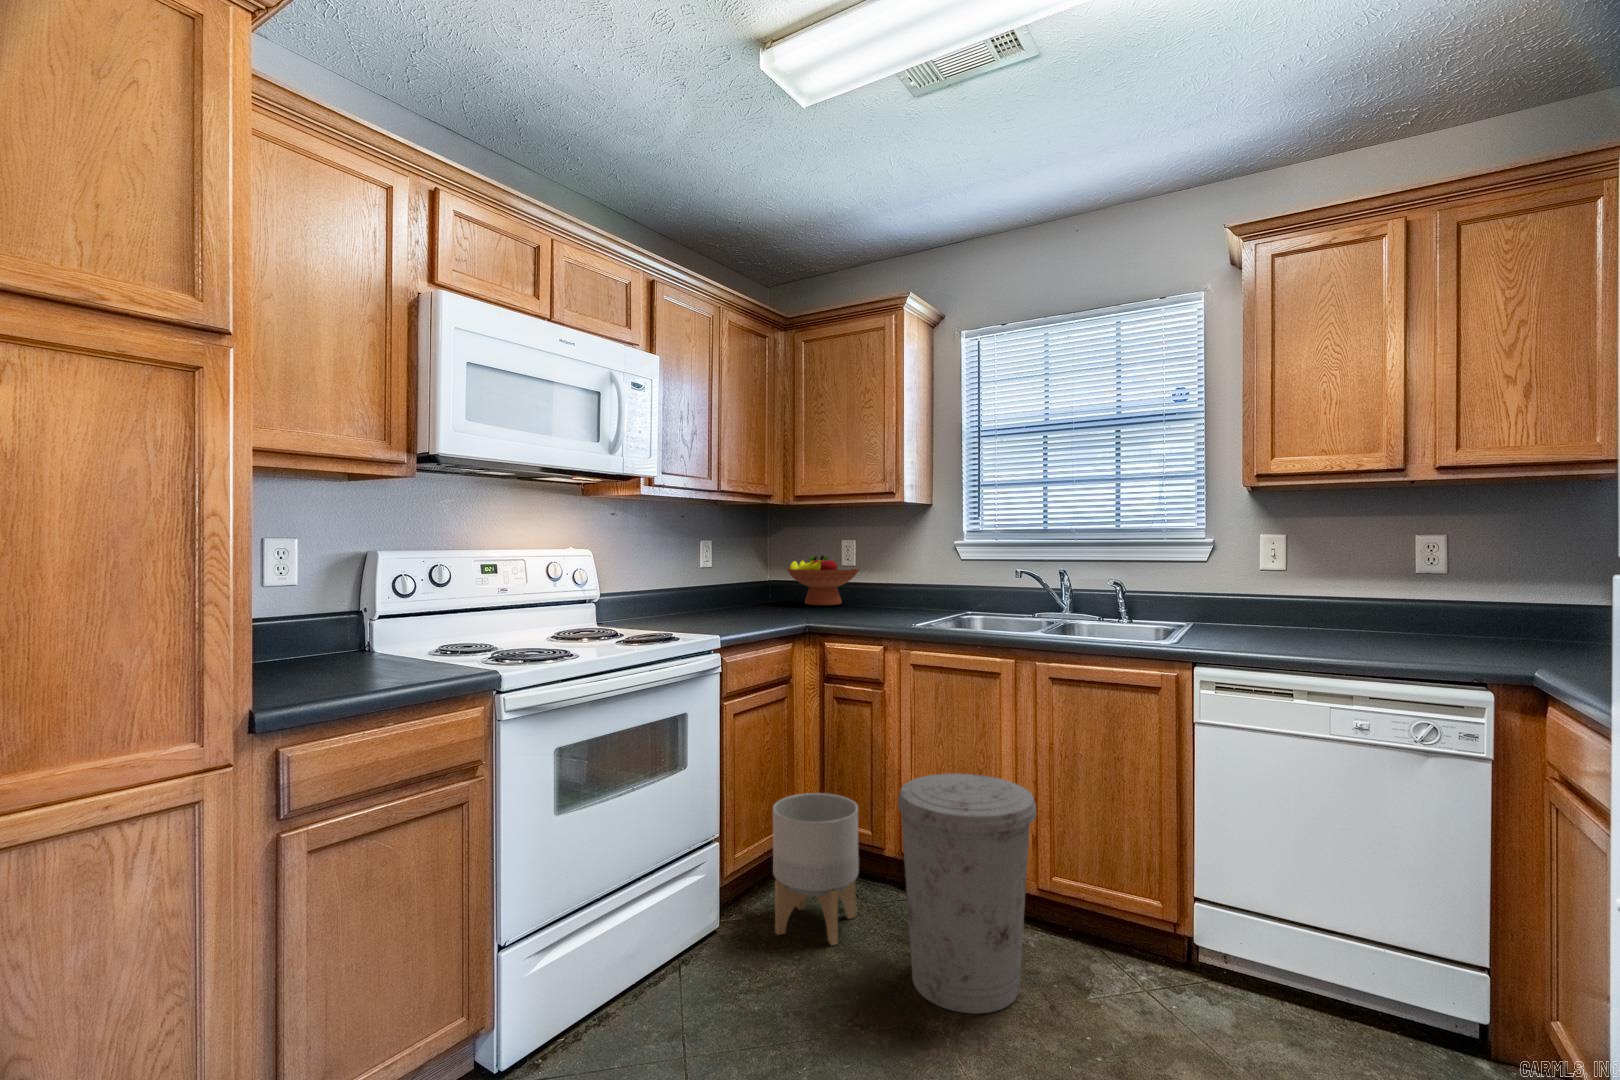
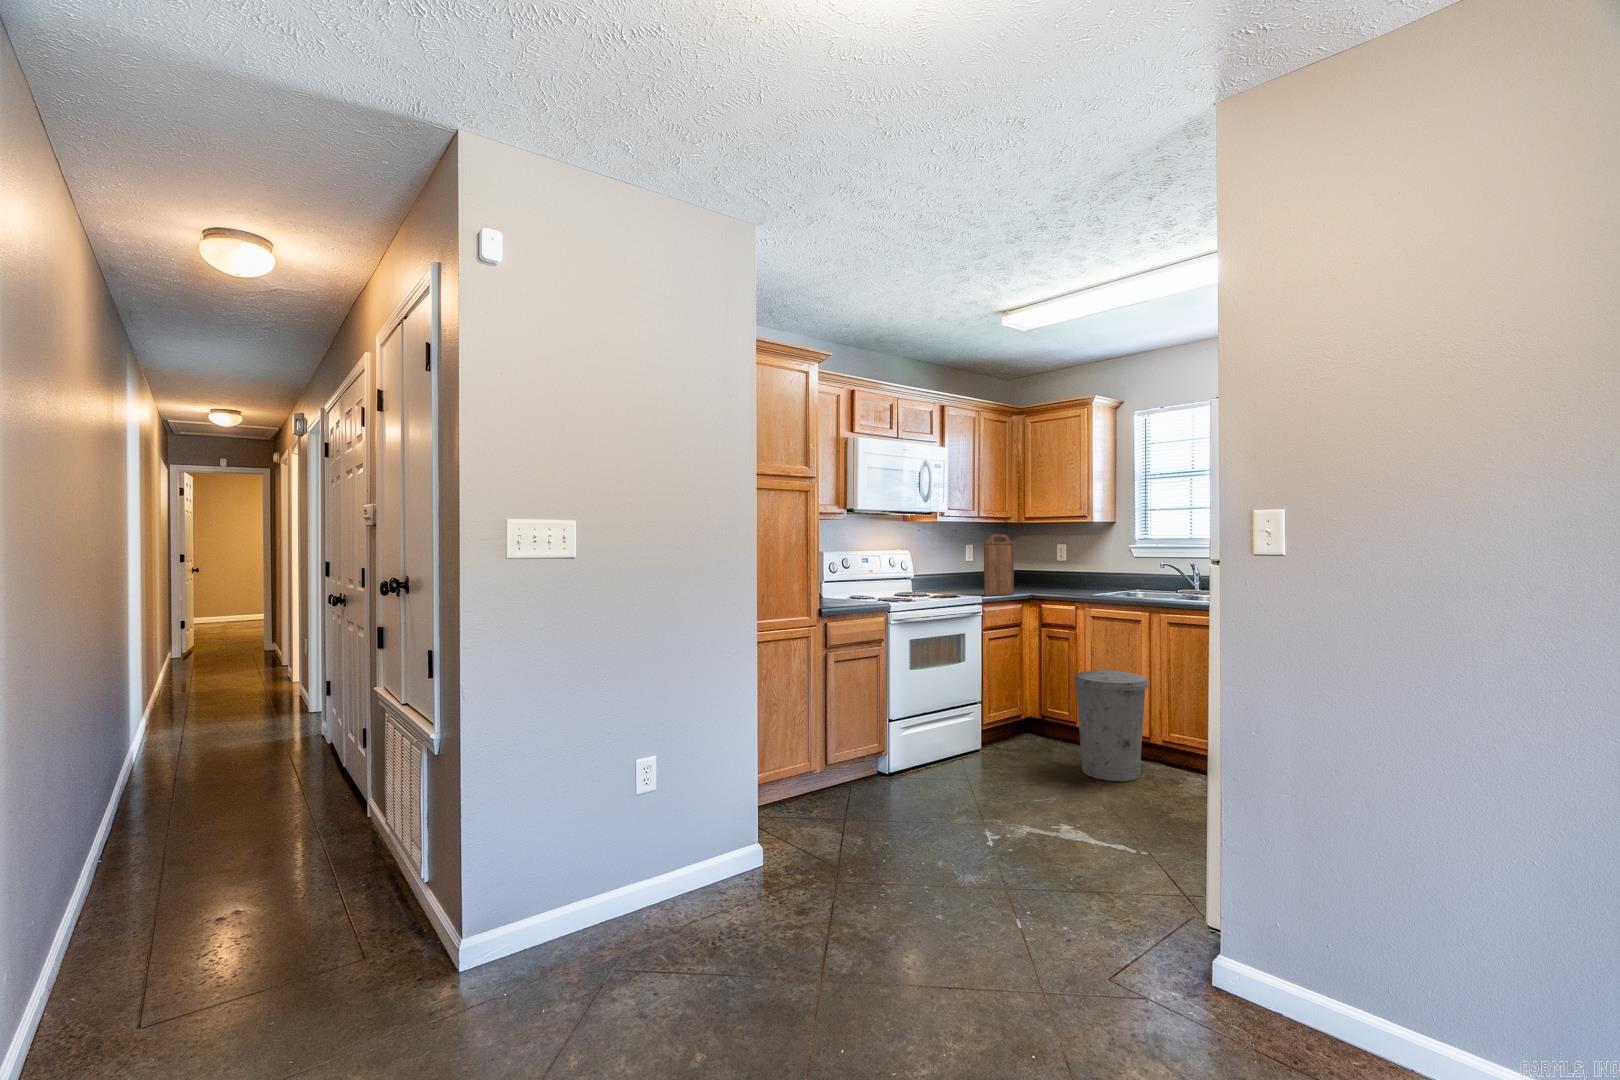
cutting board: none [725,518,779,633] -> present [984,534,1014,596]
fruit bowl: present [786,555,860,606] -> none [1020,555,1070,586]
planter: present [773,793,859,945] -> none [1010,684,1057,758]

